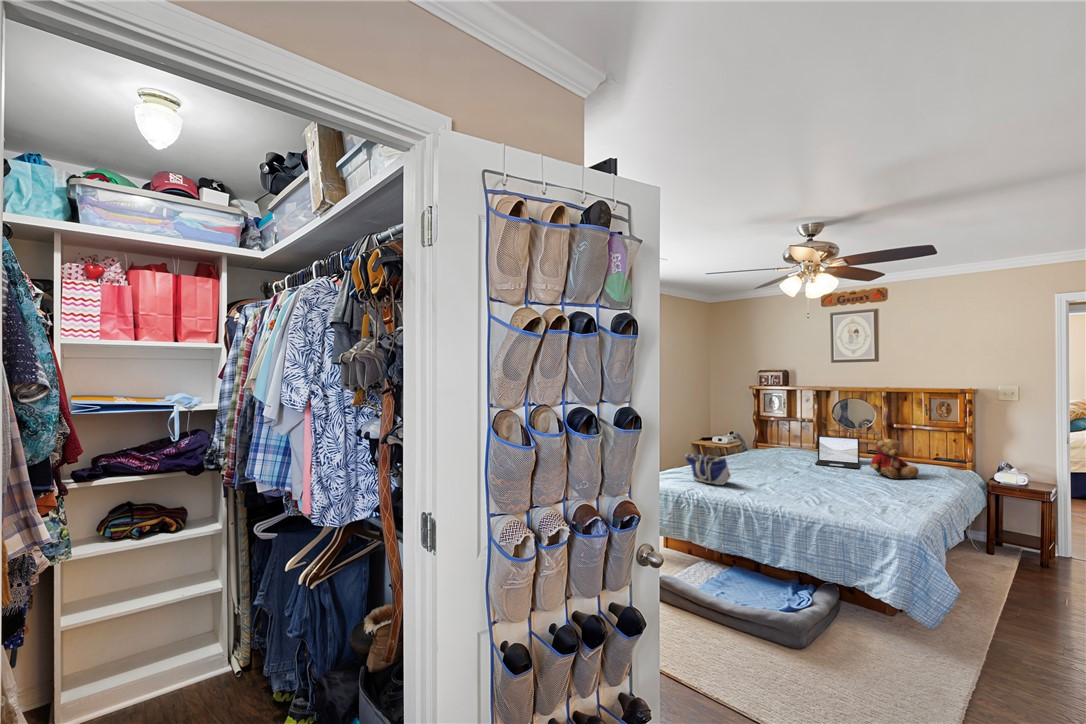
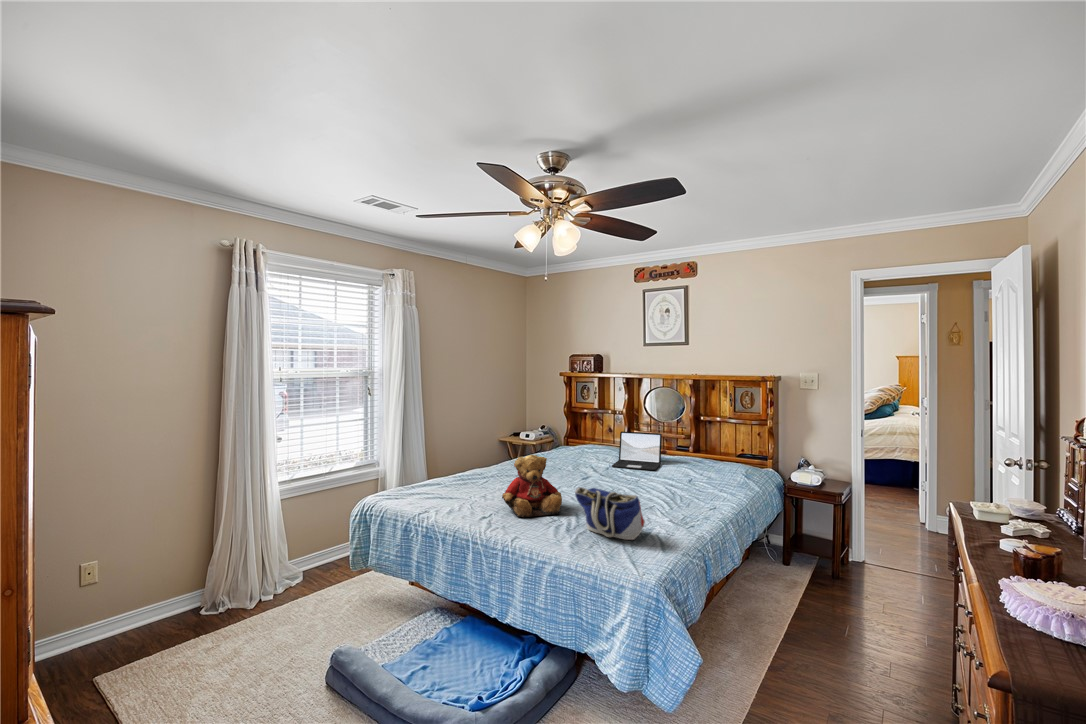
teddy bear: present [870,439,919,479] -> present [502,455,562,517]
tote bag: present [685,453,731,485] -> present [575,487,645,540]

